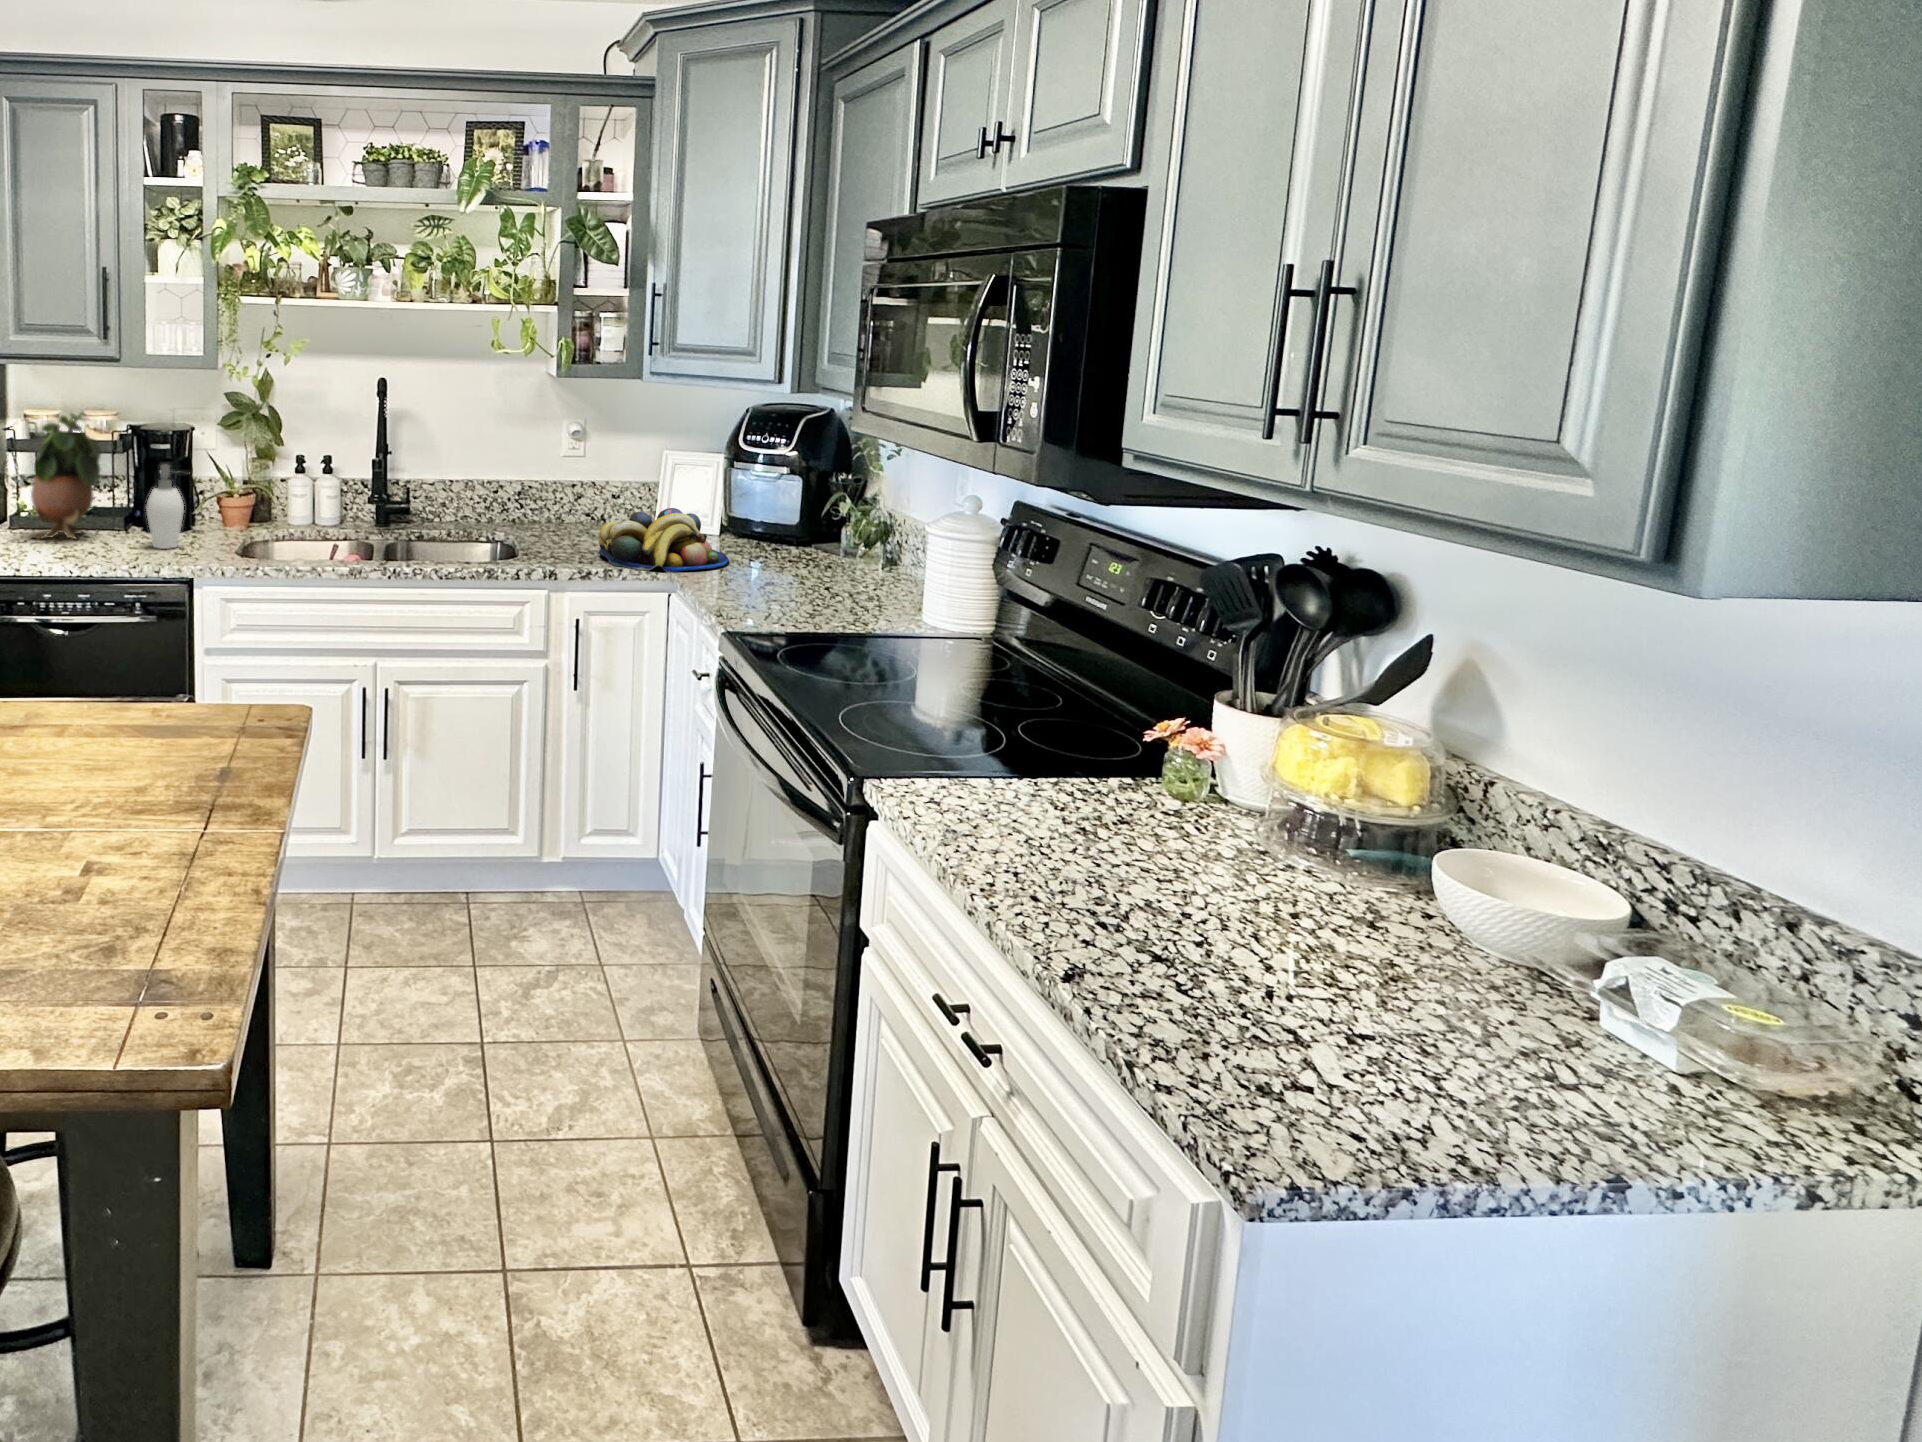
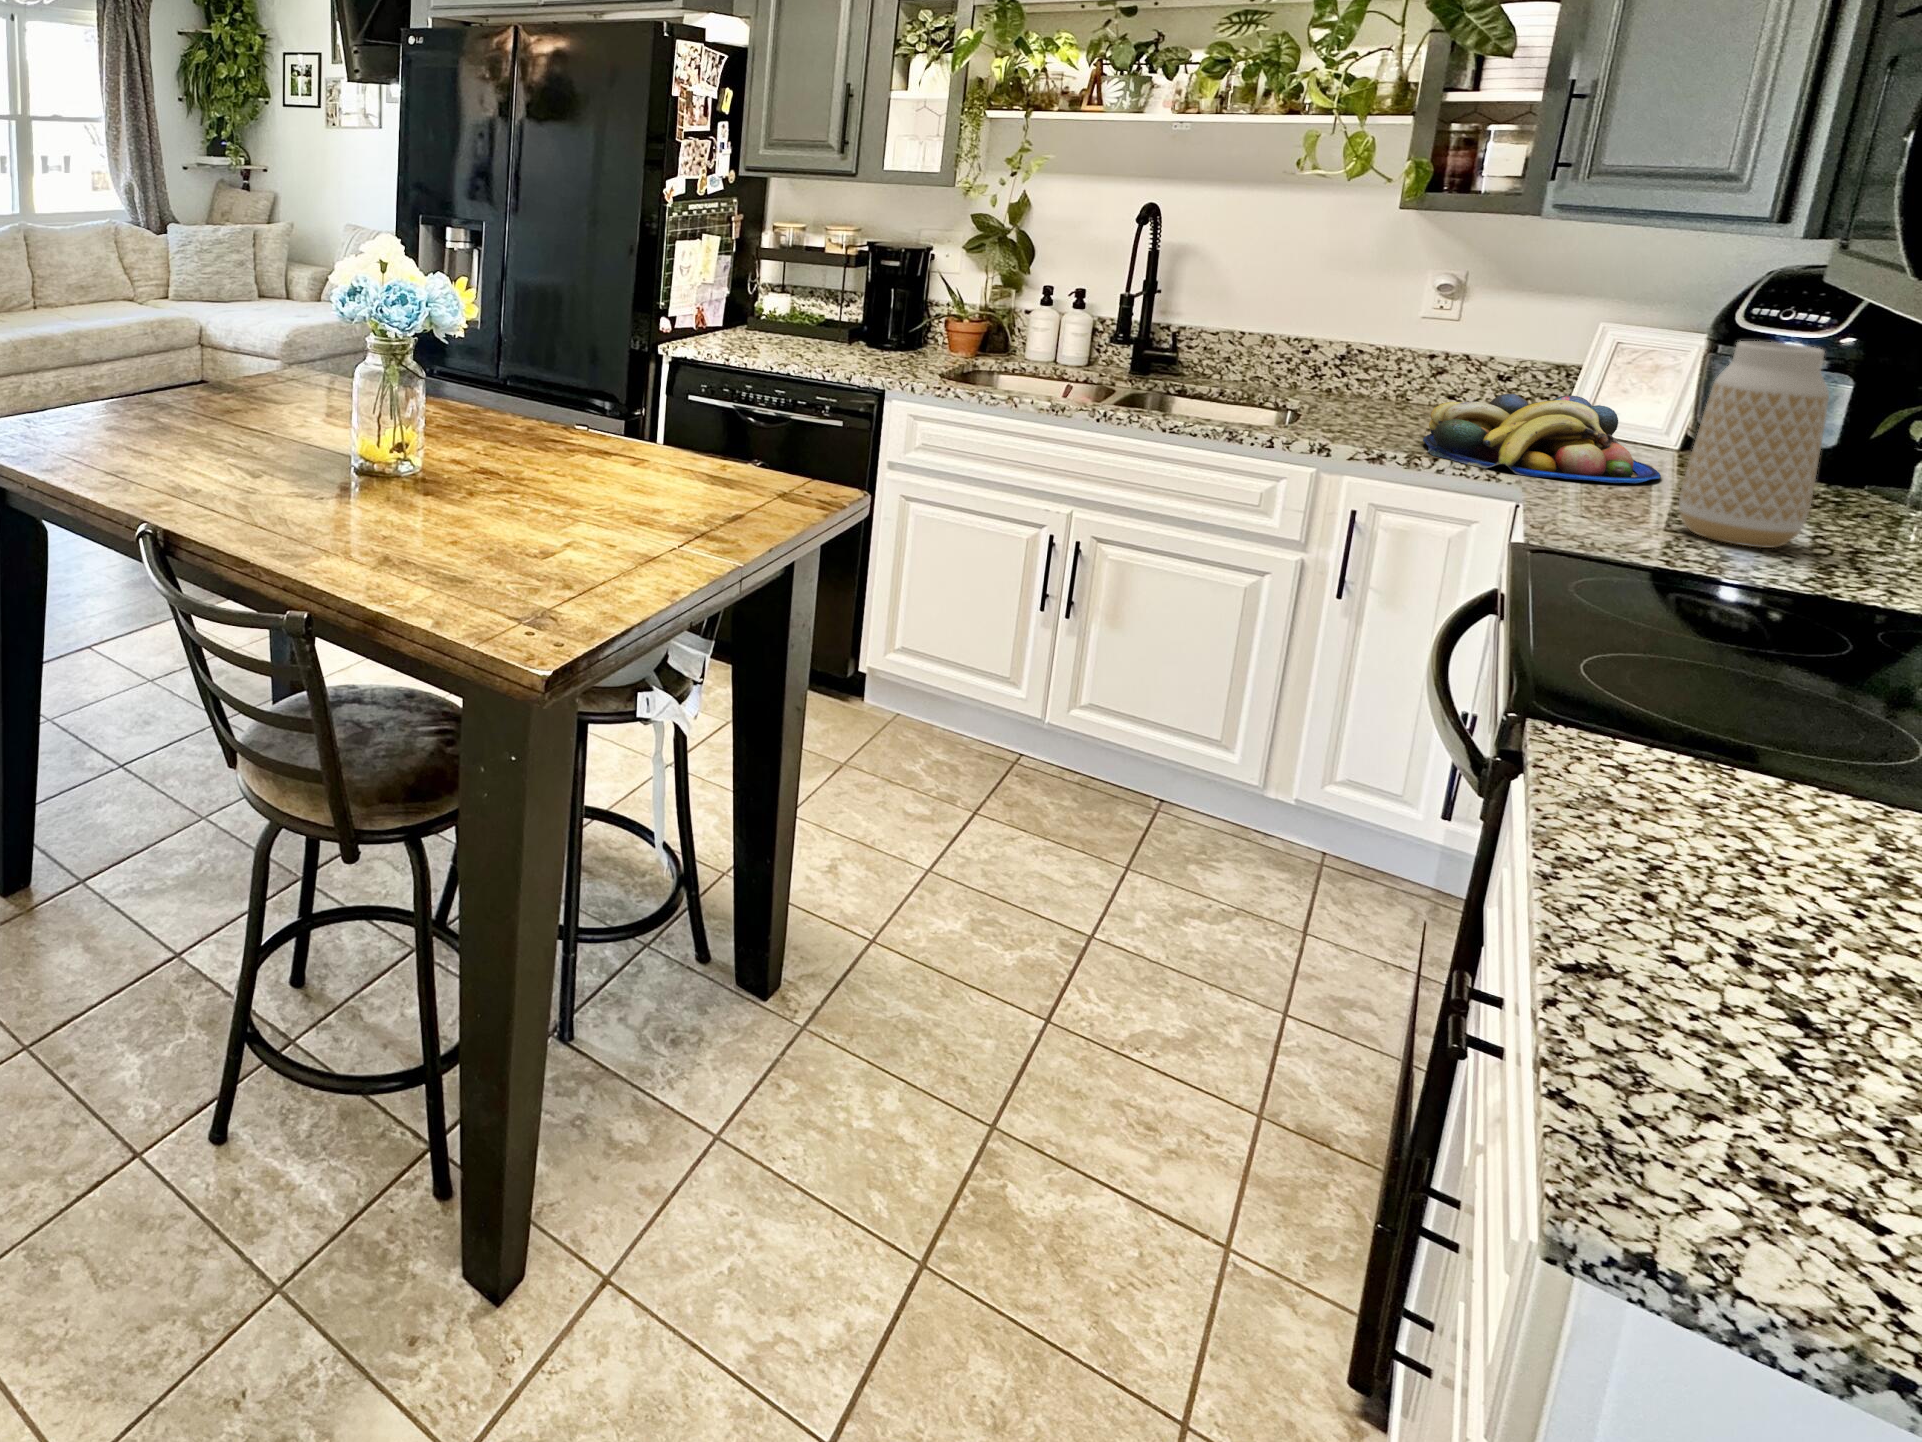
potted plant: present [31,412,101,539] -> none [759,224,828,345]
soap dispenser: present [146,465,190,549] -> none [856,280,901,363]
vase: none [770,465,831,602] -> present [1679,341,1829,548]

